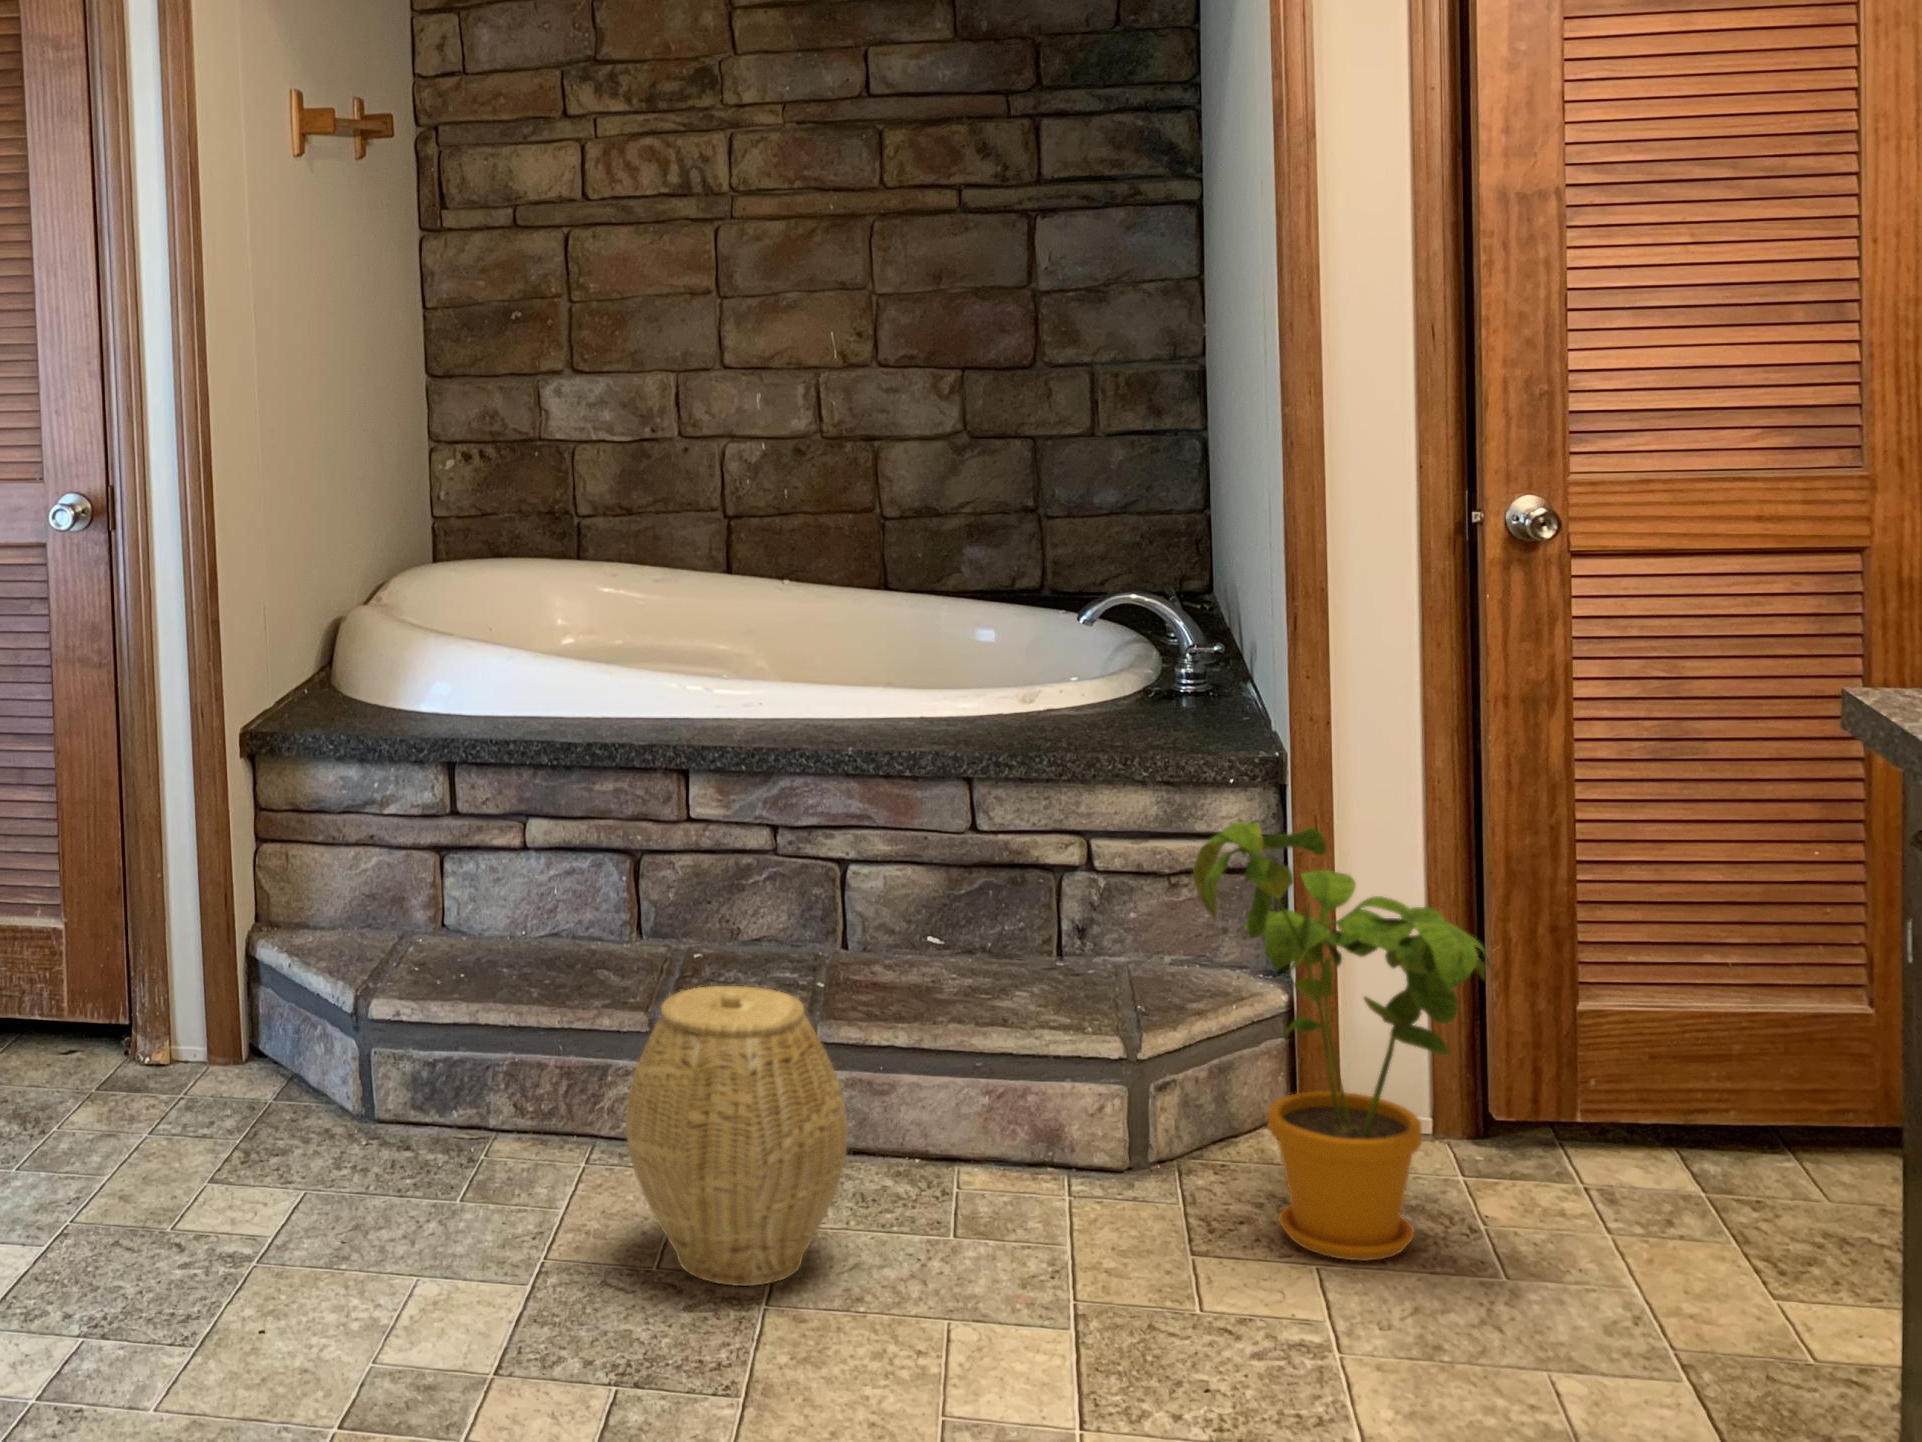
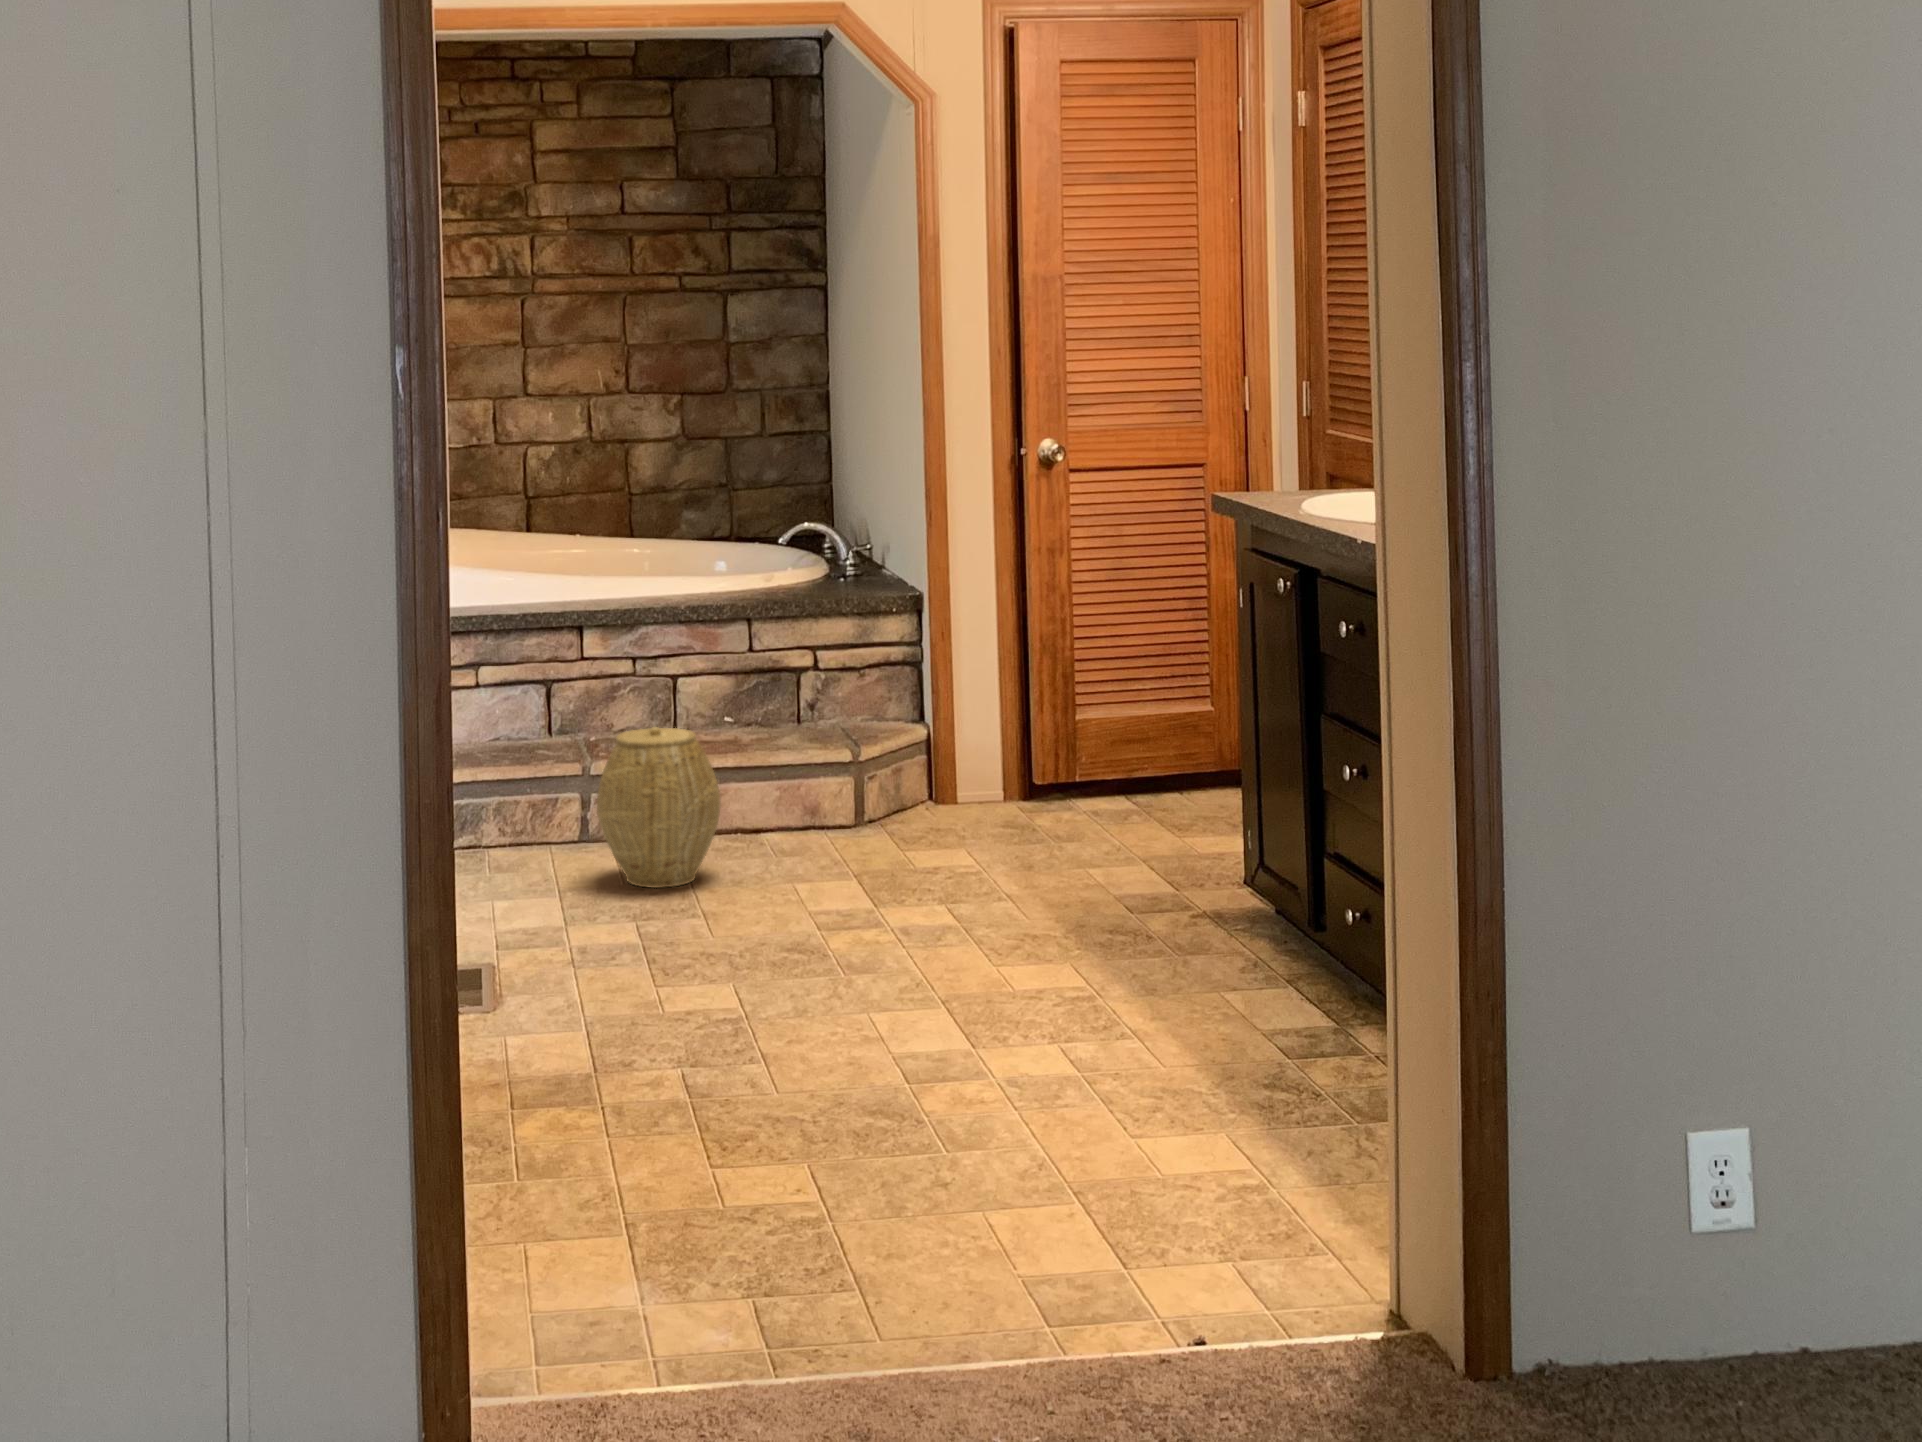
house plant: present [1193,822,1491,1261] -> none [889,614,1042,847]

